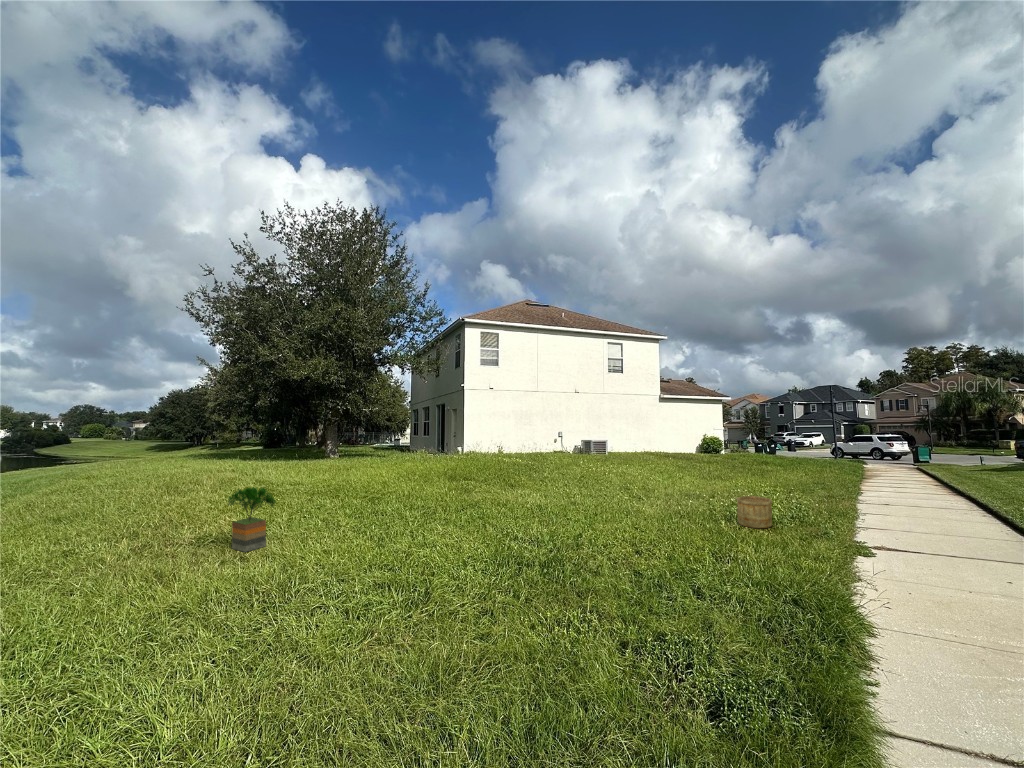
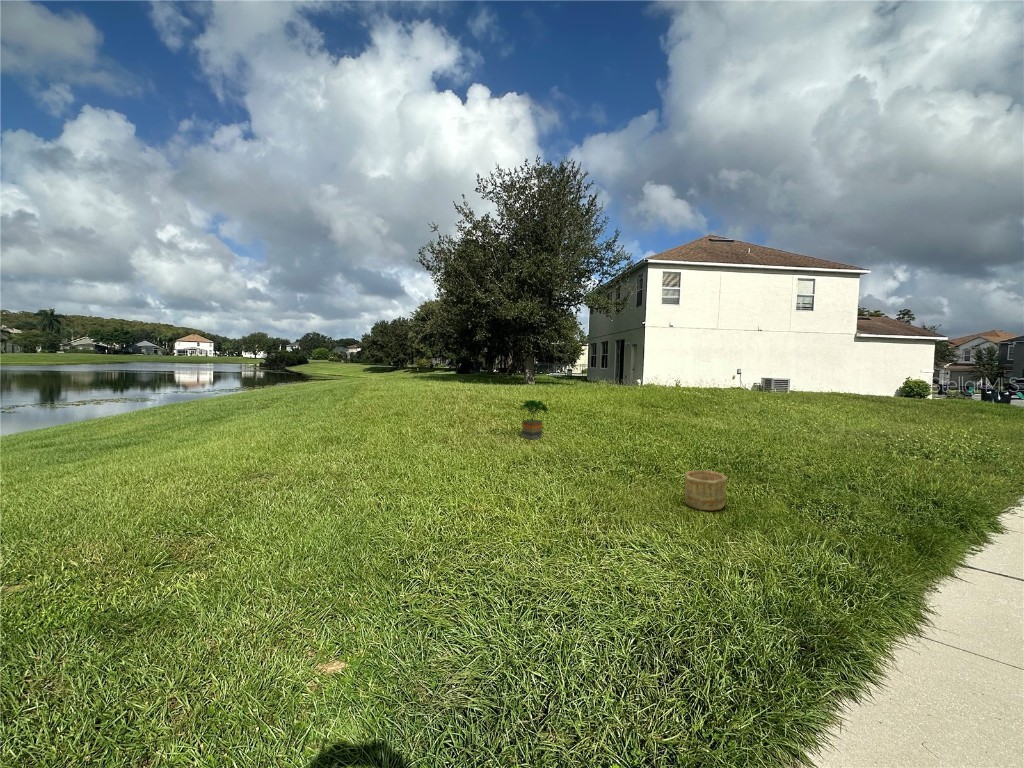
wooden bucket: present [736,496,773,528] -> present [684,470,727,511]

